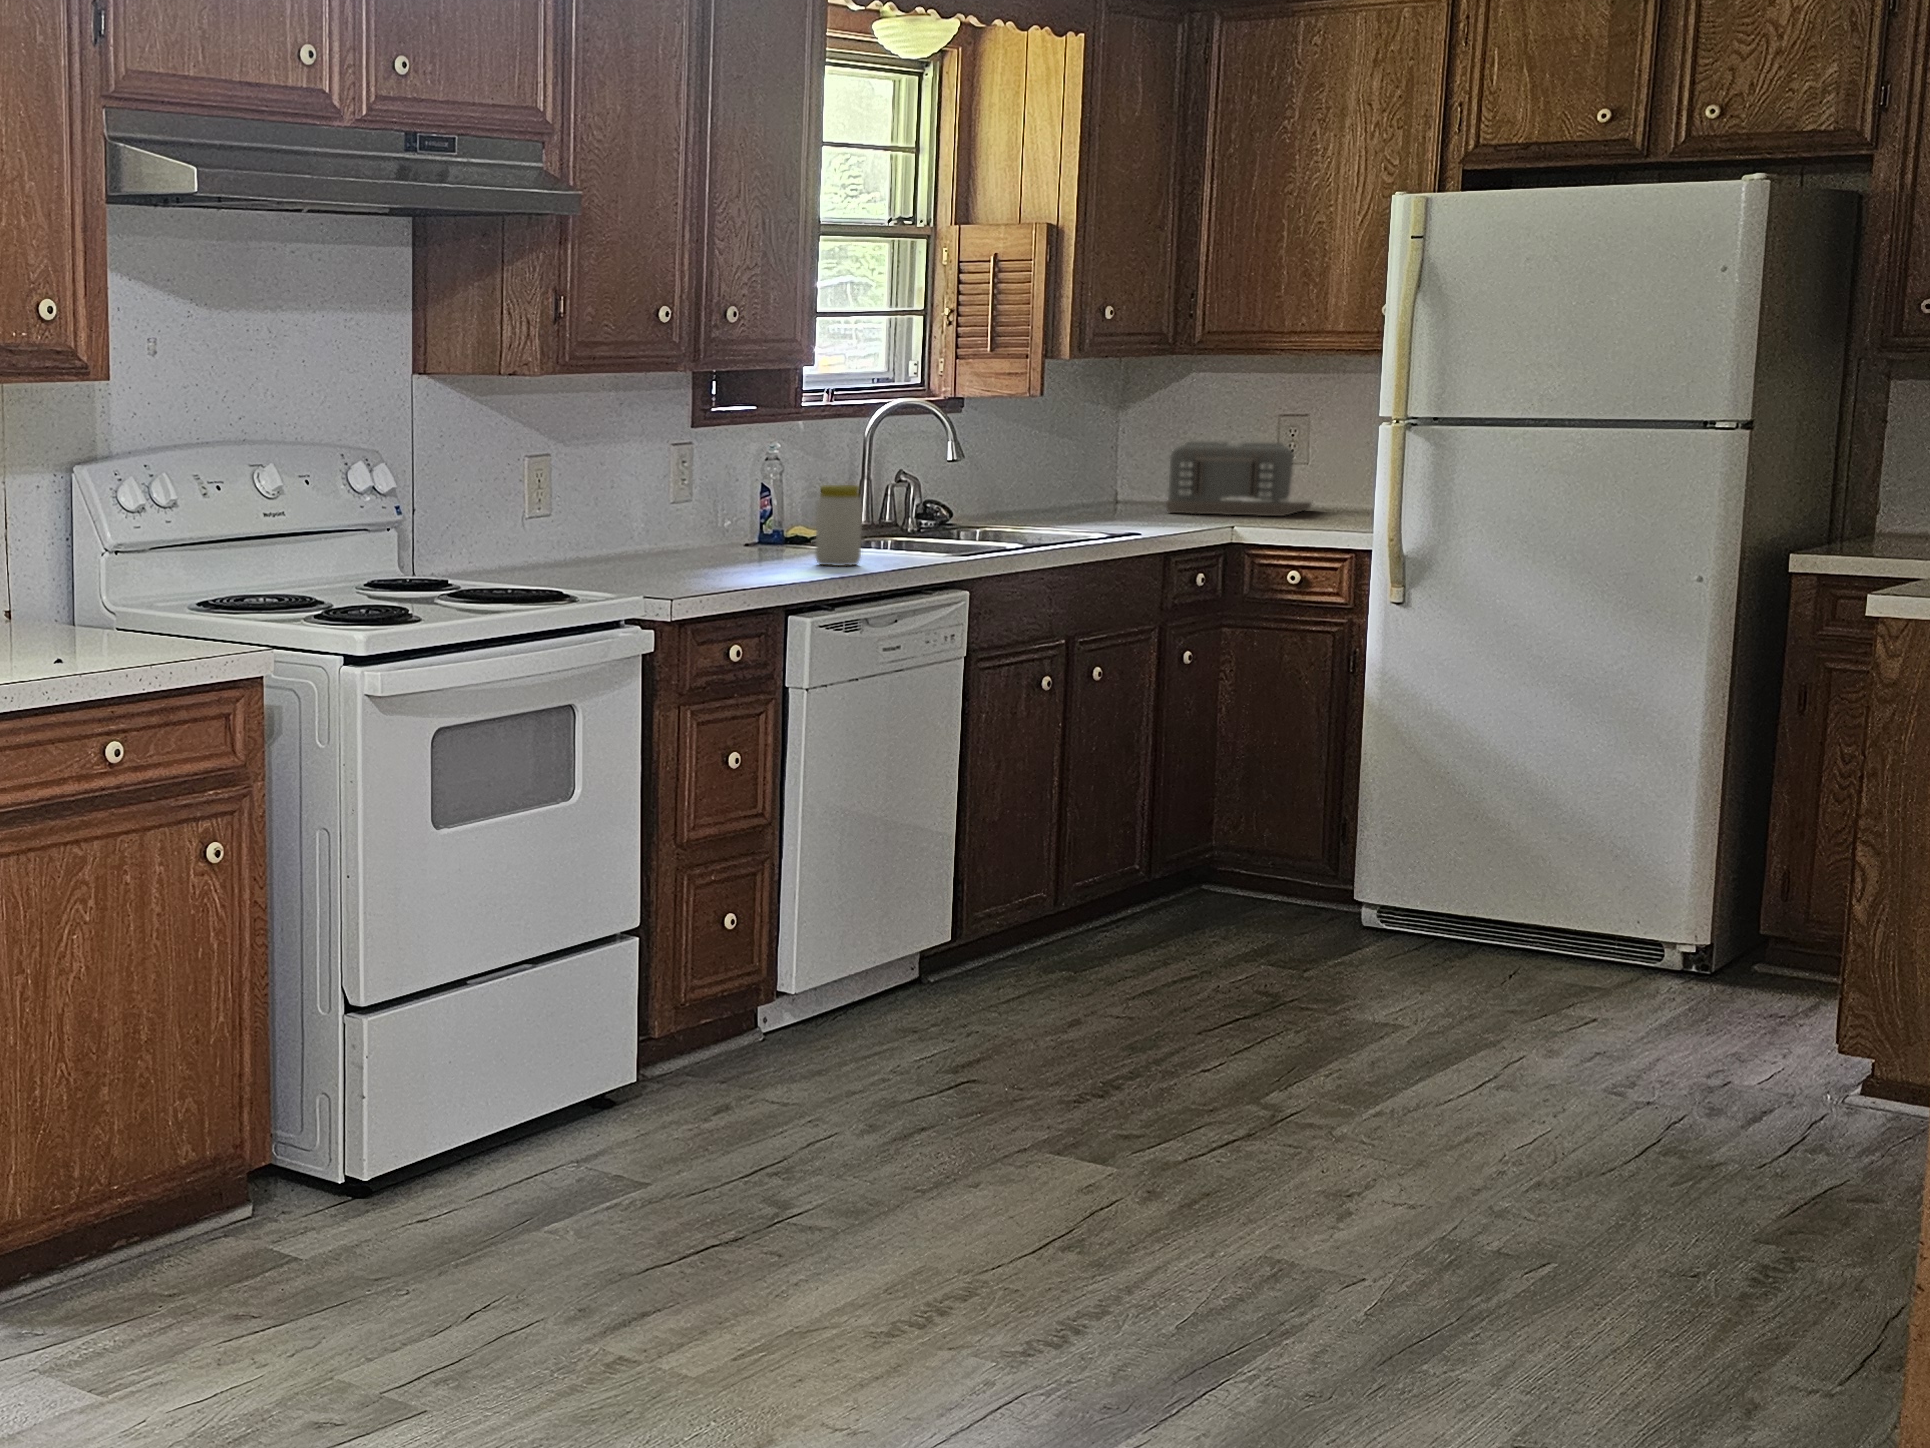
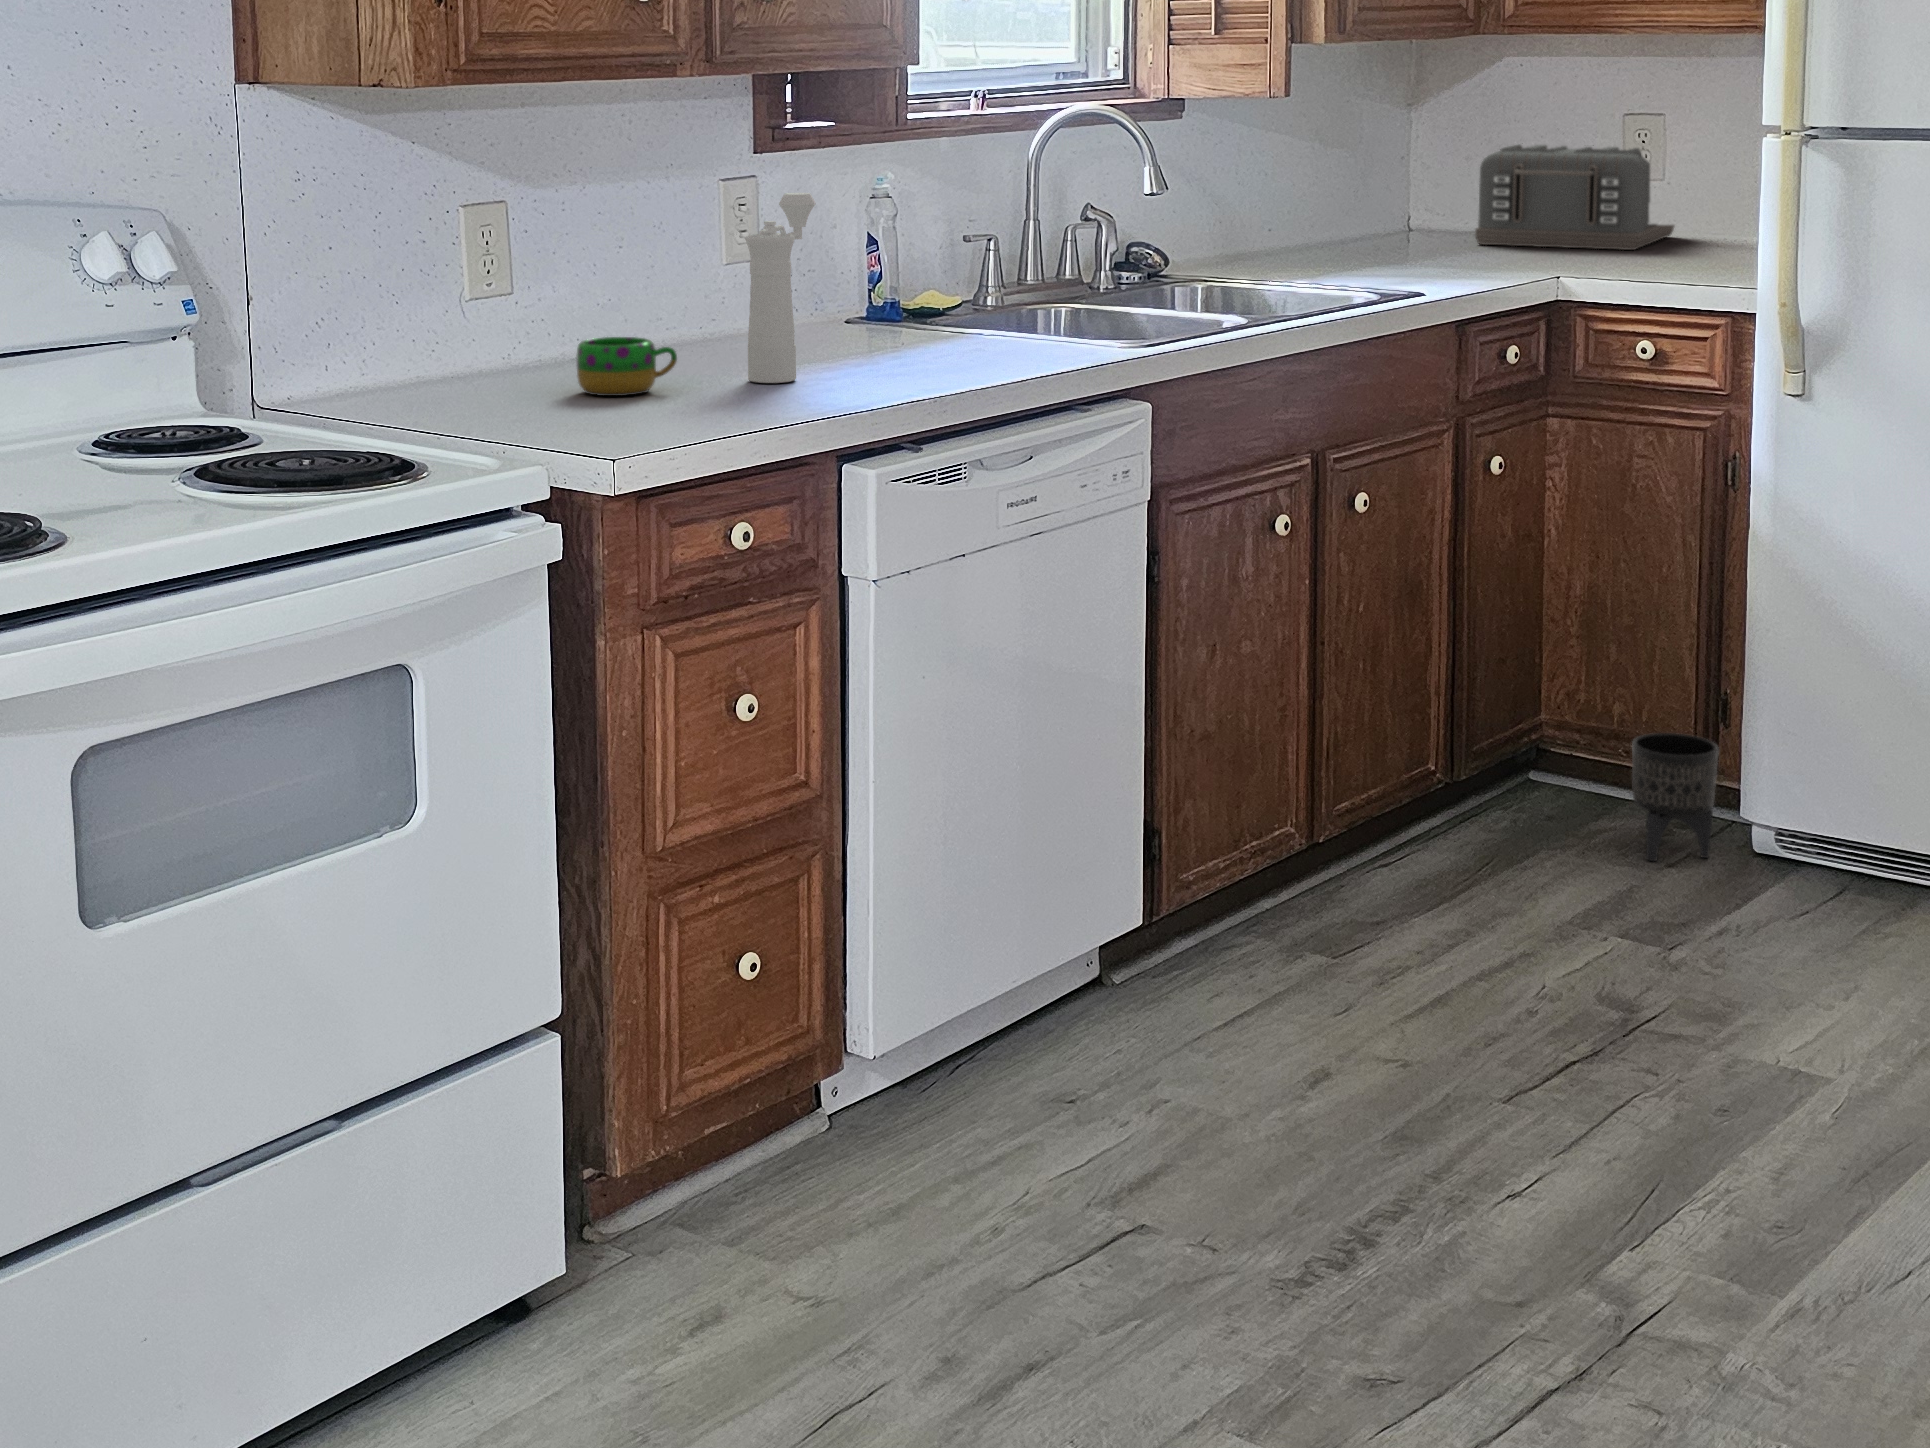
pepper mill: none [721,447,761,566] -> present [745,193,816,383]
jar: present [816,485,862,566] -> none [897,251,968,379]
mug: none [619,535,682,570] -> present [576,337,677,396]
planter: none [1278,844,1339,930] -> present [1632,733,1719,861]

